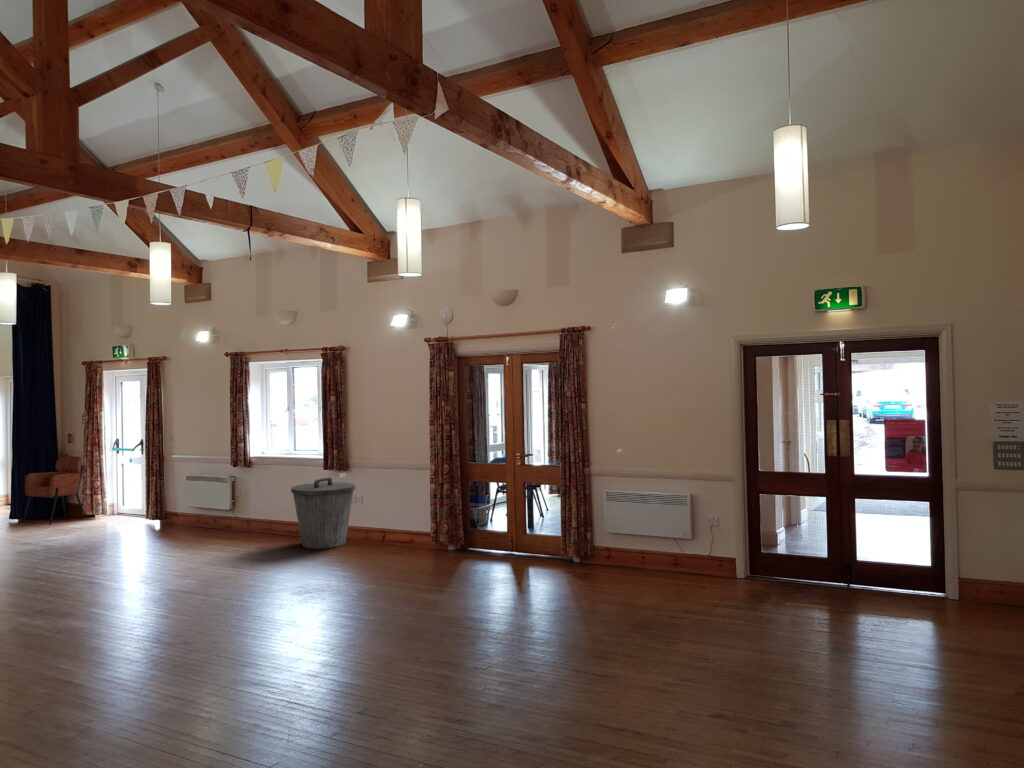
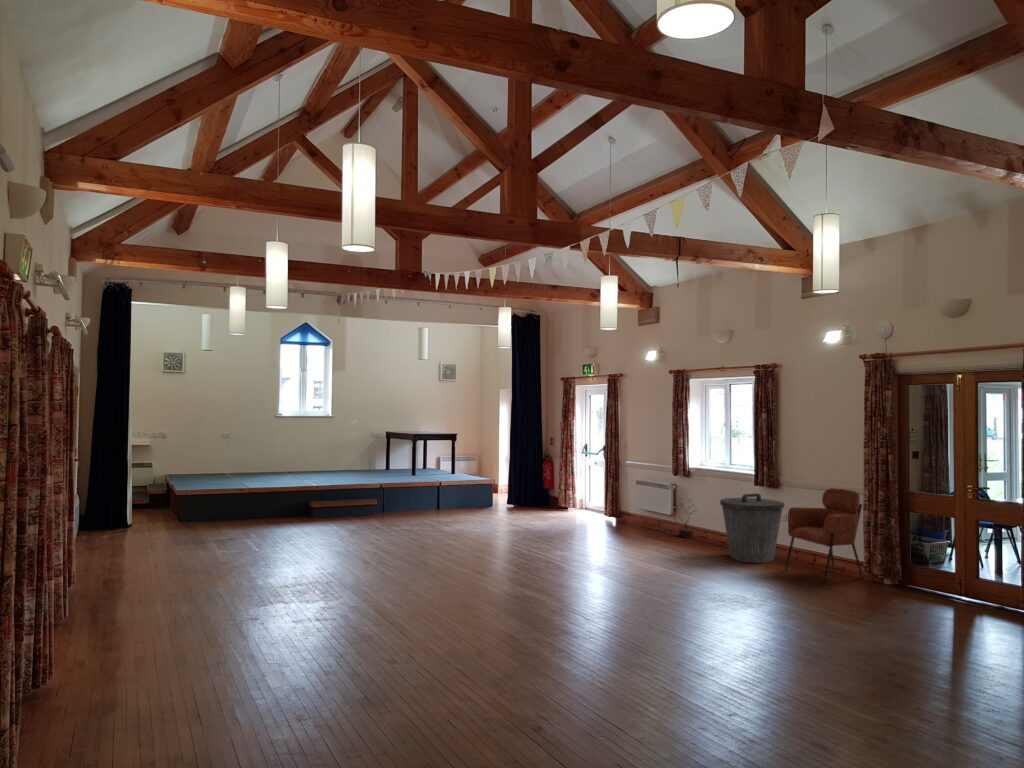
chair: present [23,456,85,525] -> present [785,488,863,584]
potted plant: none [236,490,264,532] -> present [679,504,693,538]

